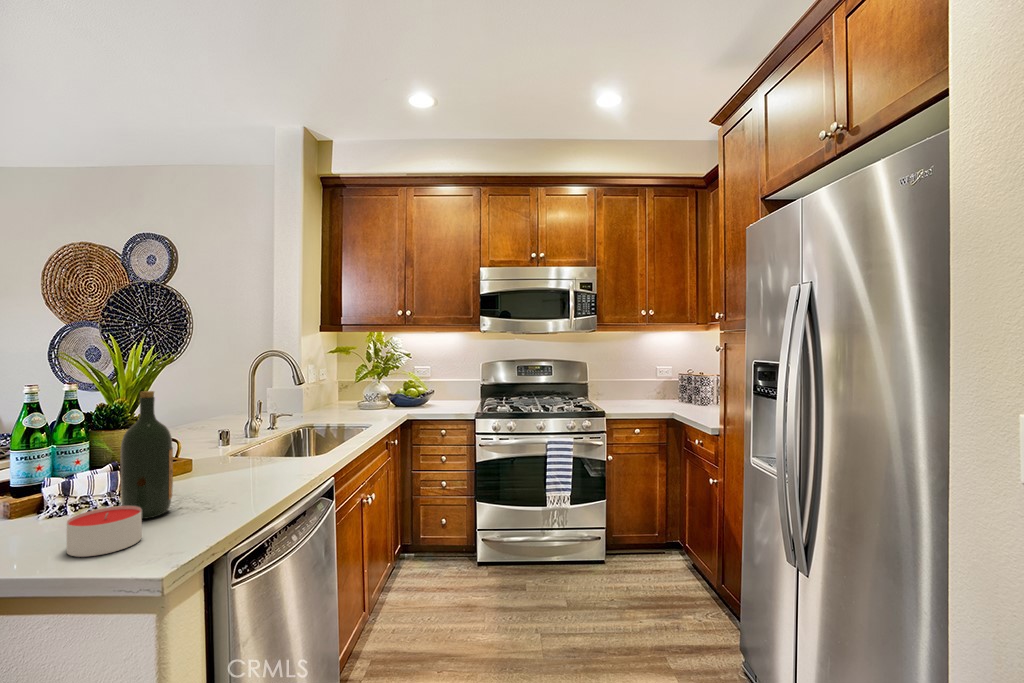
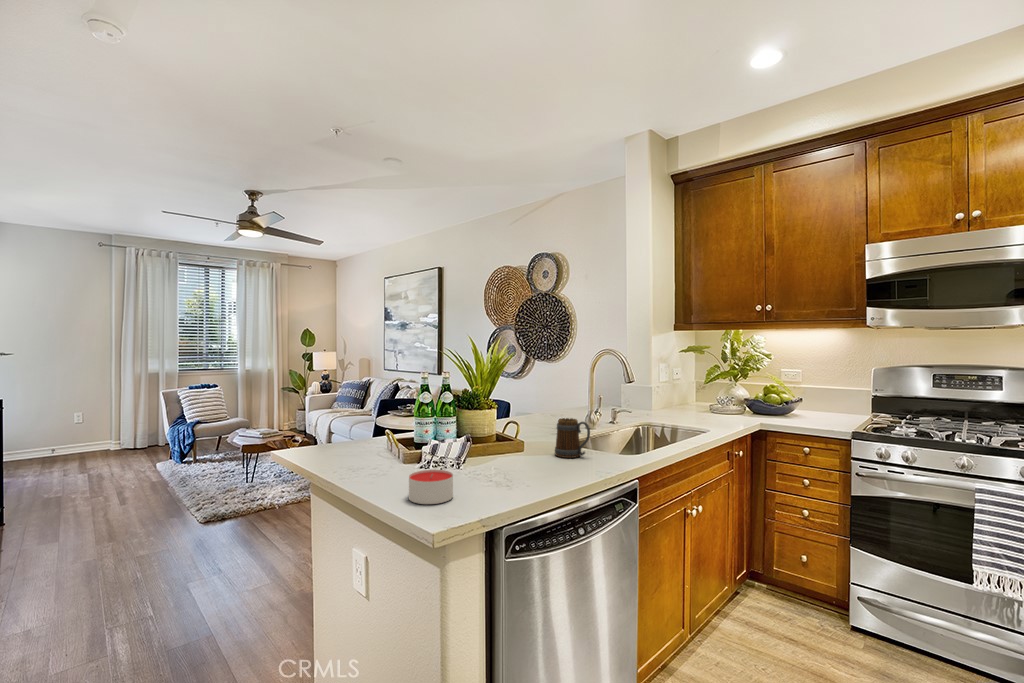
wine bottle: present [121,391,173,519] -> none [453,383,487,484]
mug: none [236,425,280,469] -> present [555,418,590,458]

